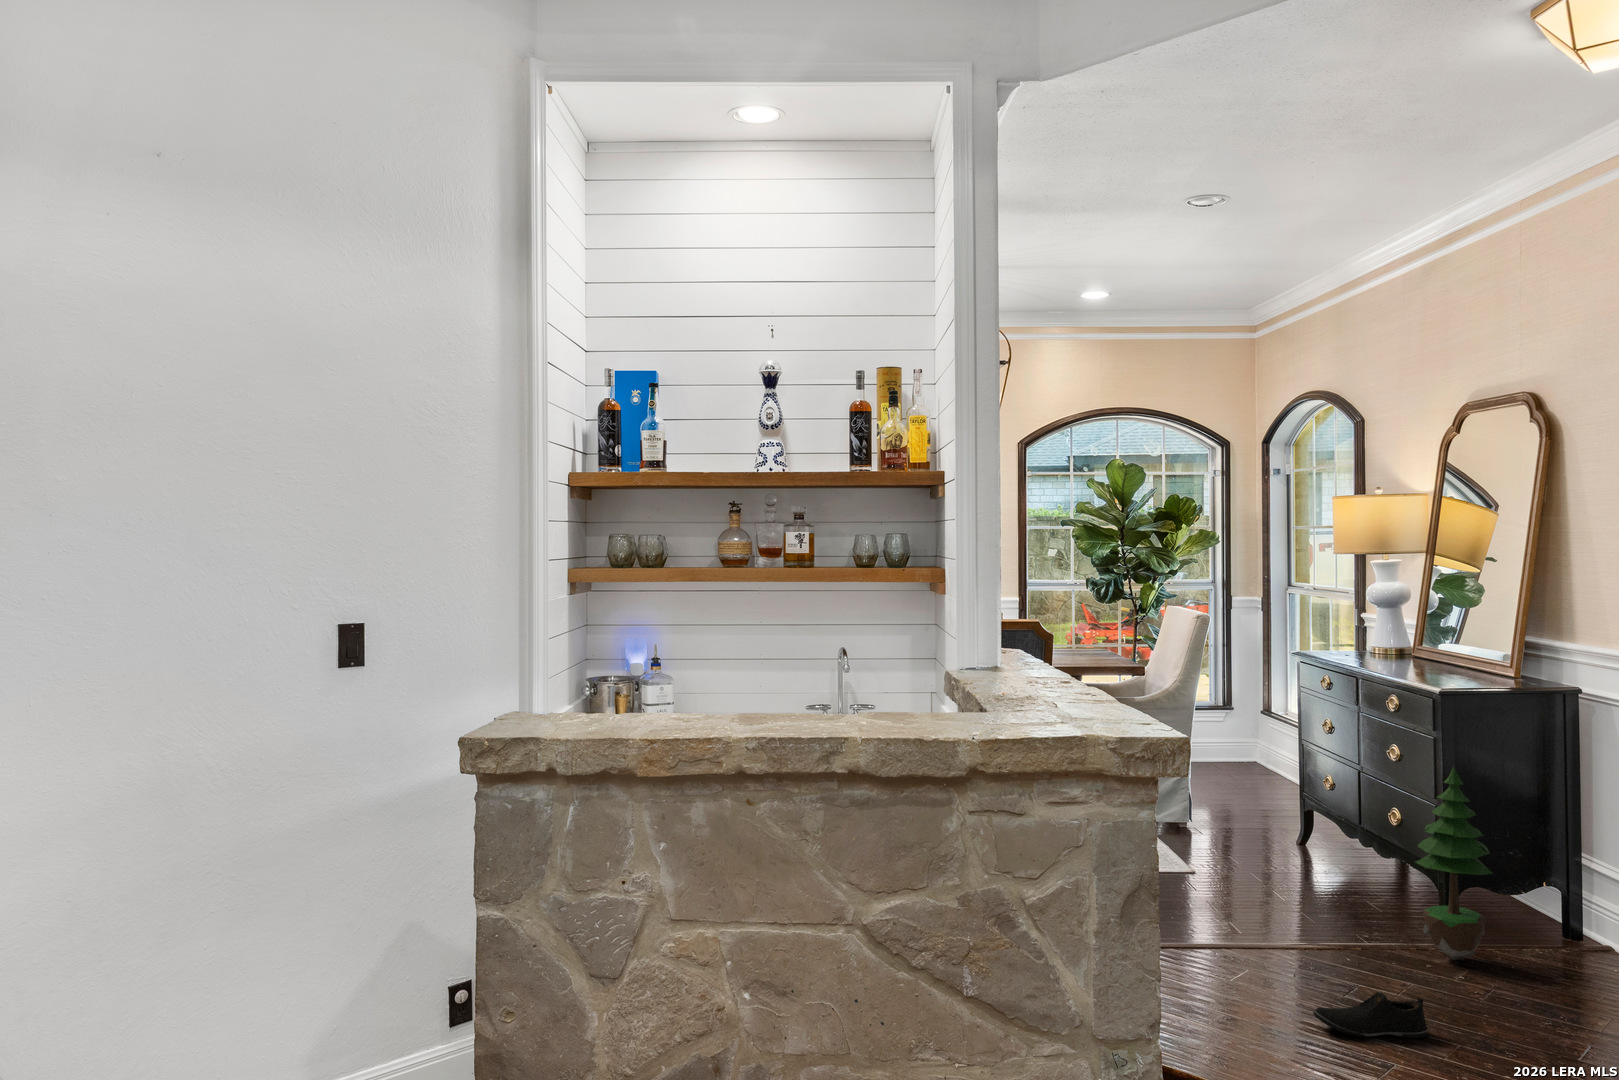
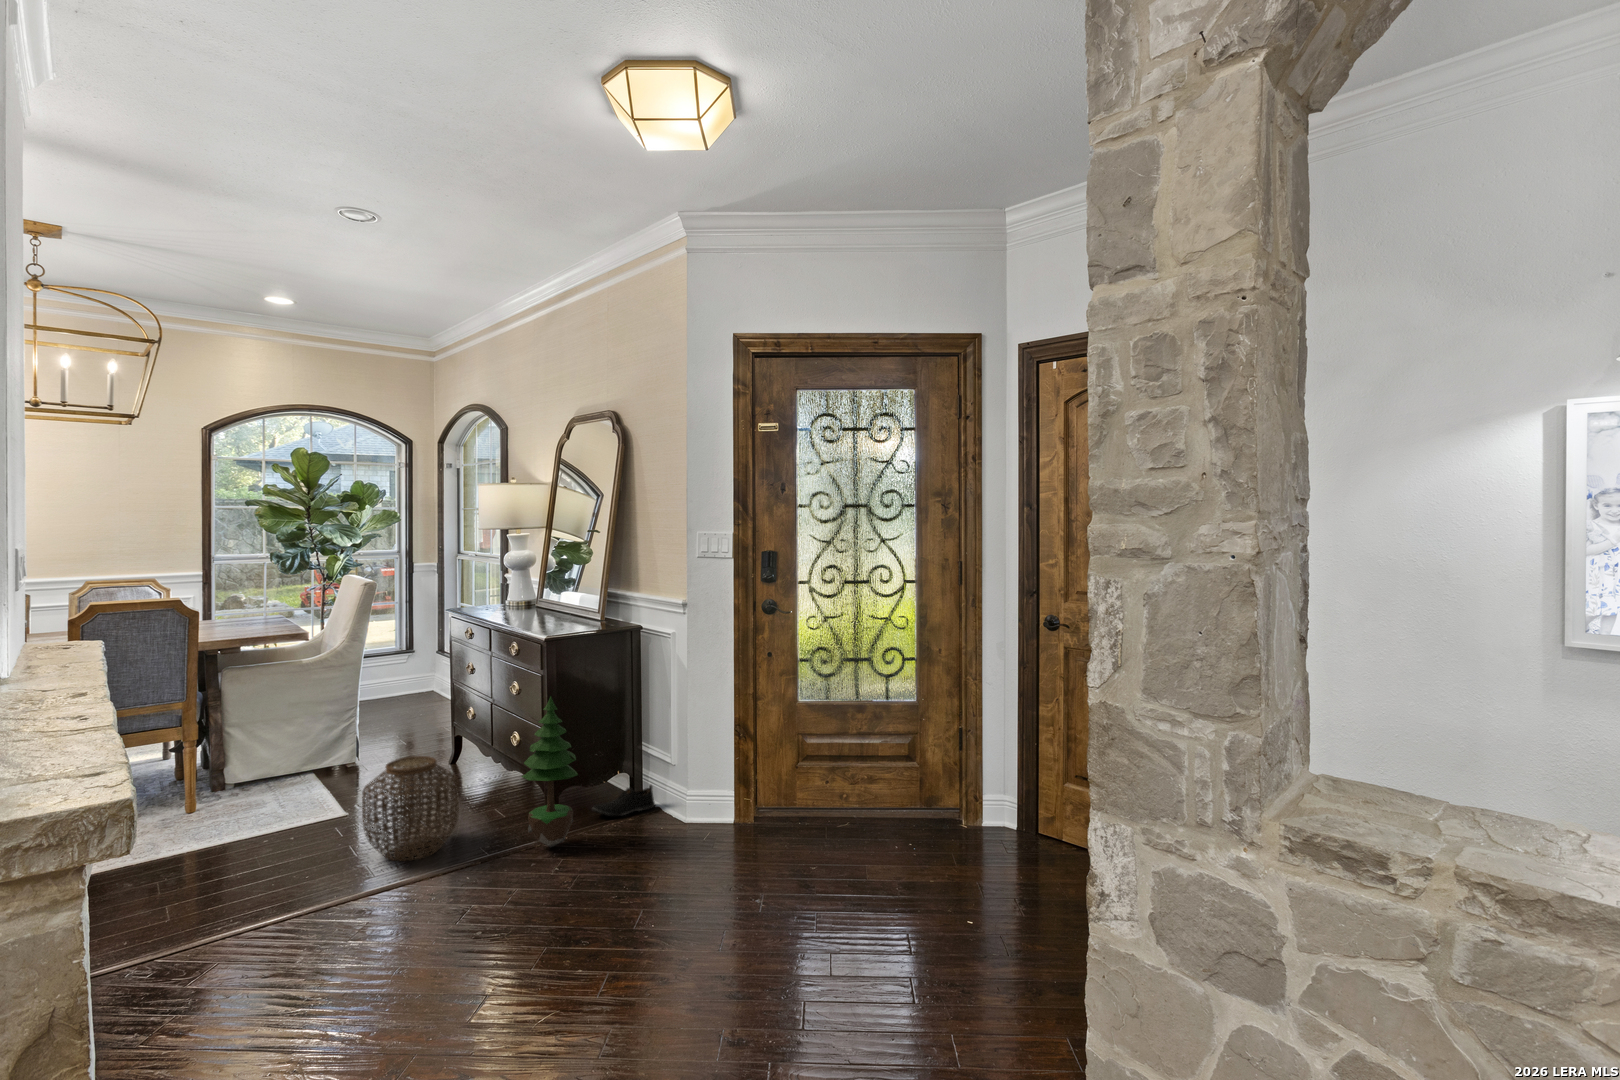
woven basket: none [1224,817,1332,936] -> present [362,756,459,861]
shoe: present [1313,992,1428,1038] -> present [592,785,655,816]

